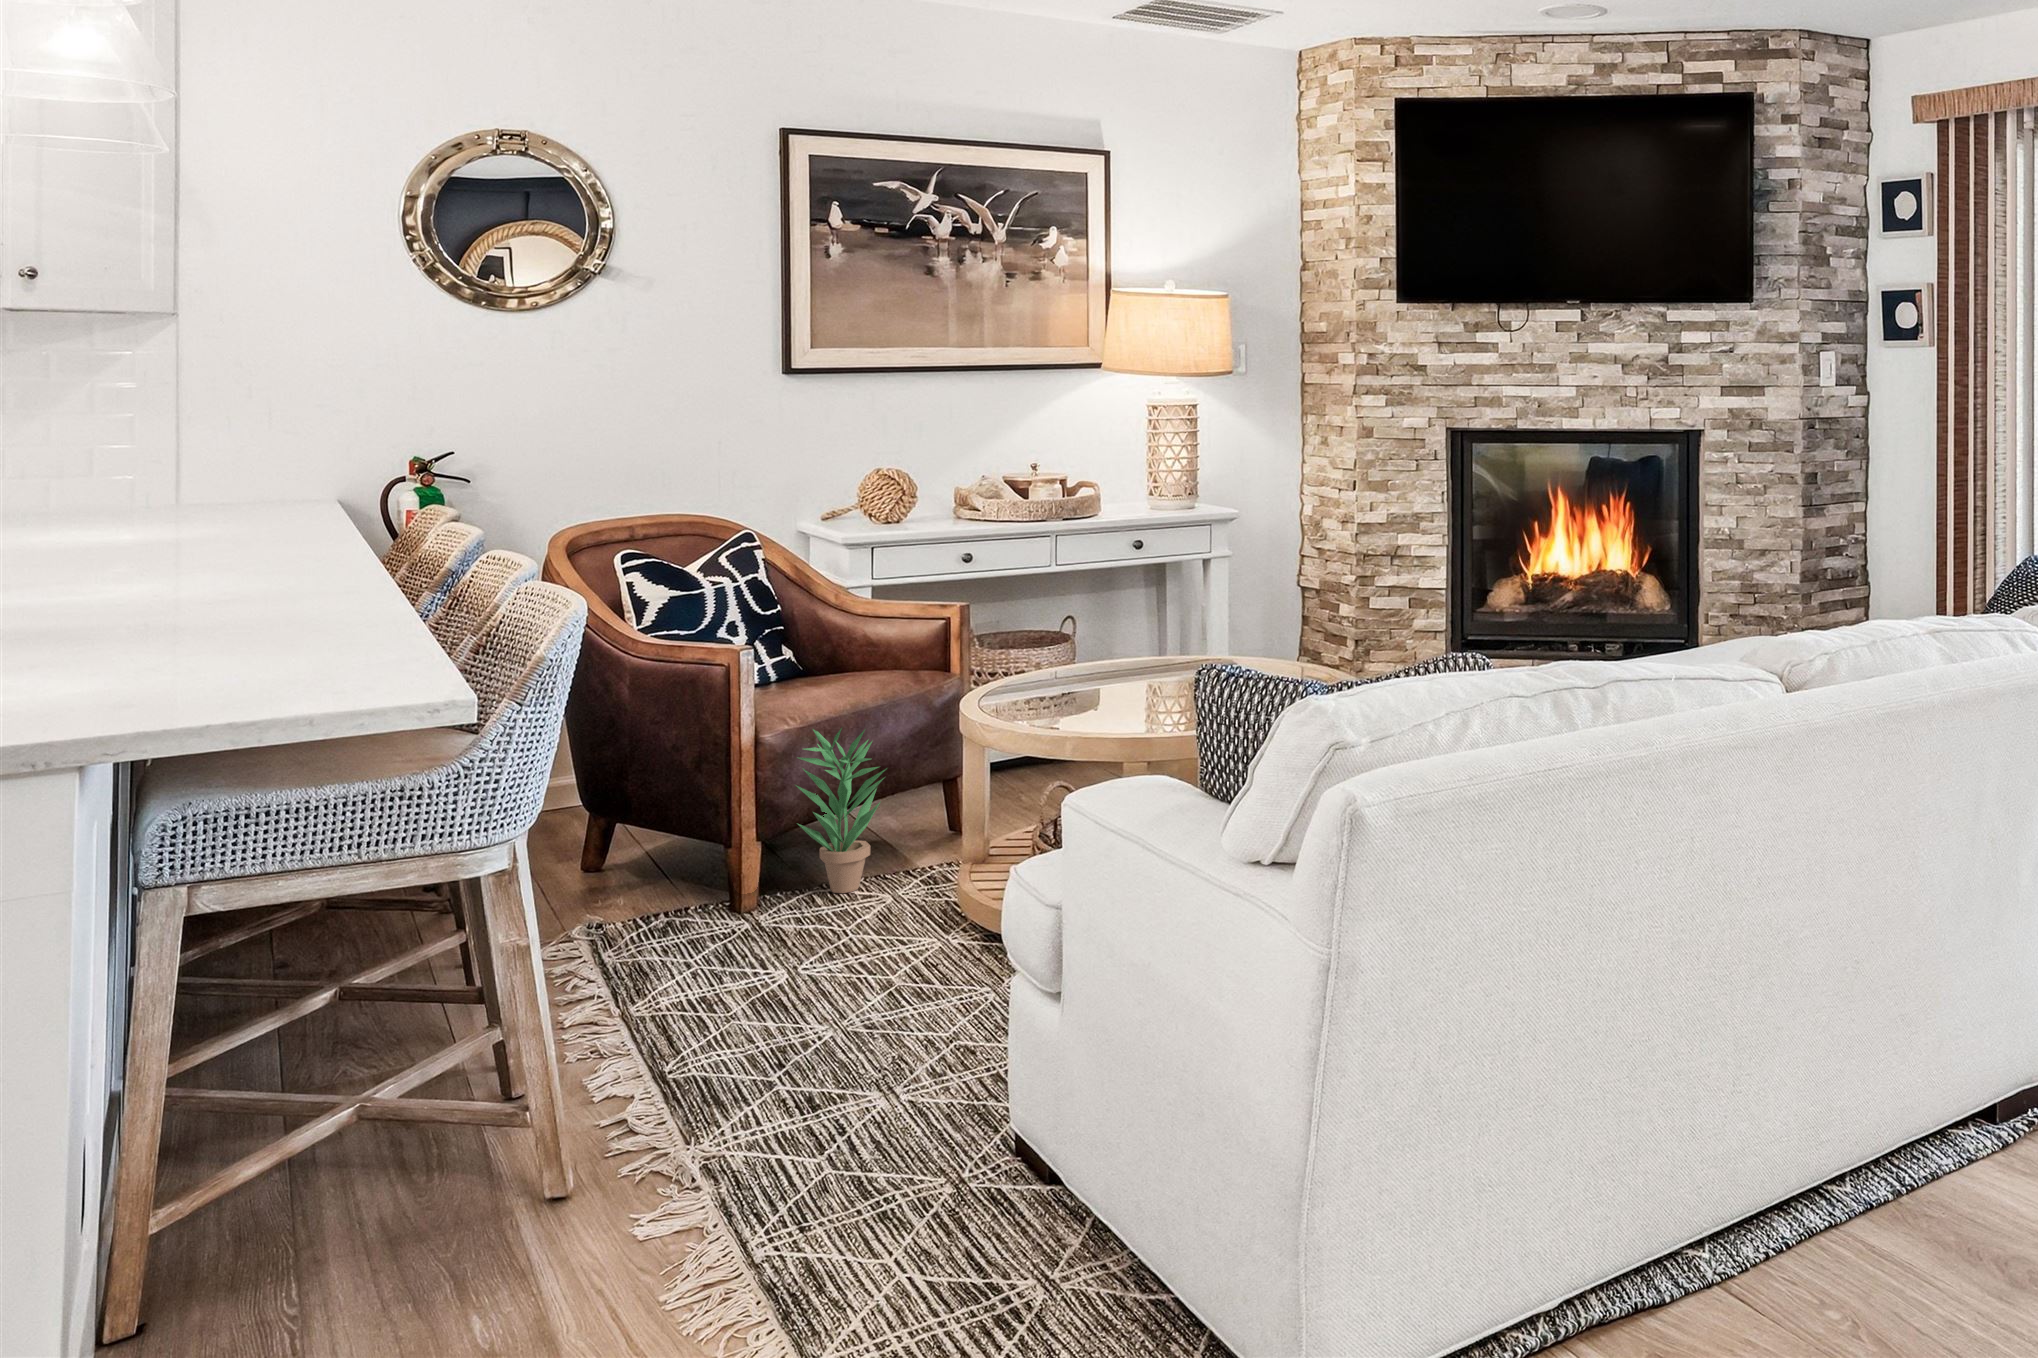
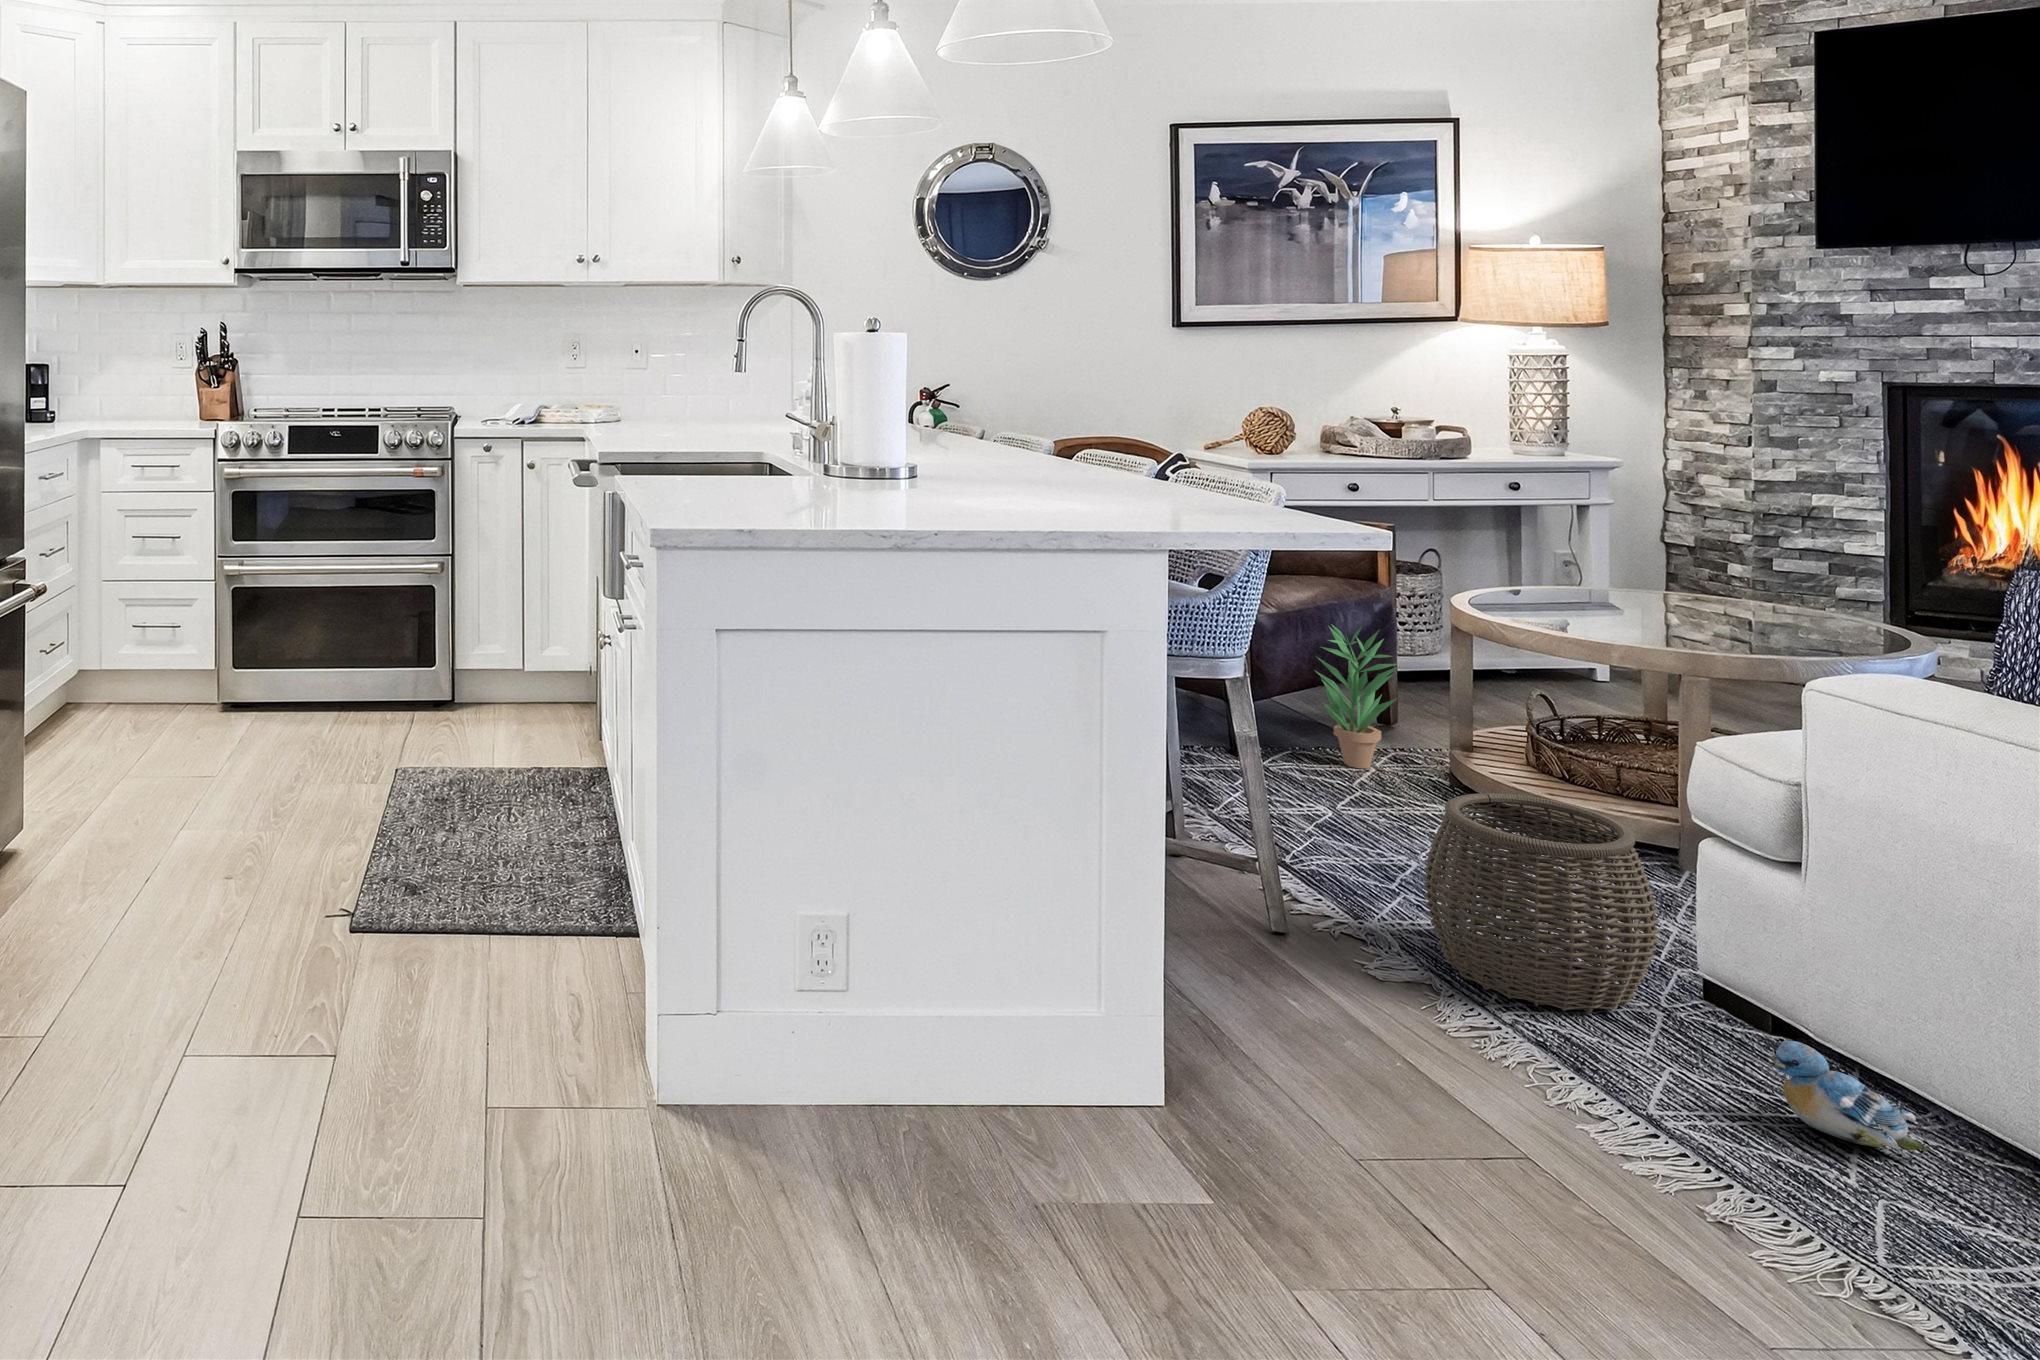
woven basket: none [665,923,900,1175] -> present [1423,793,1660,1013]
plush toy: none [886,1163,1001,1260] -> present [1770,1041,1927,1151]

